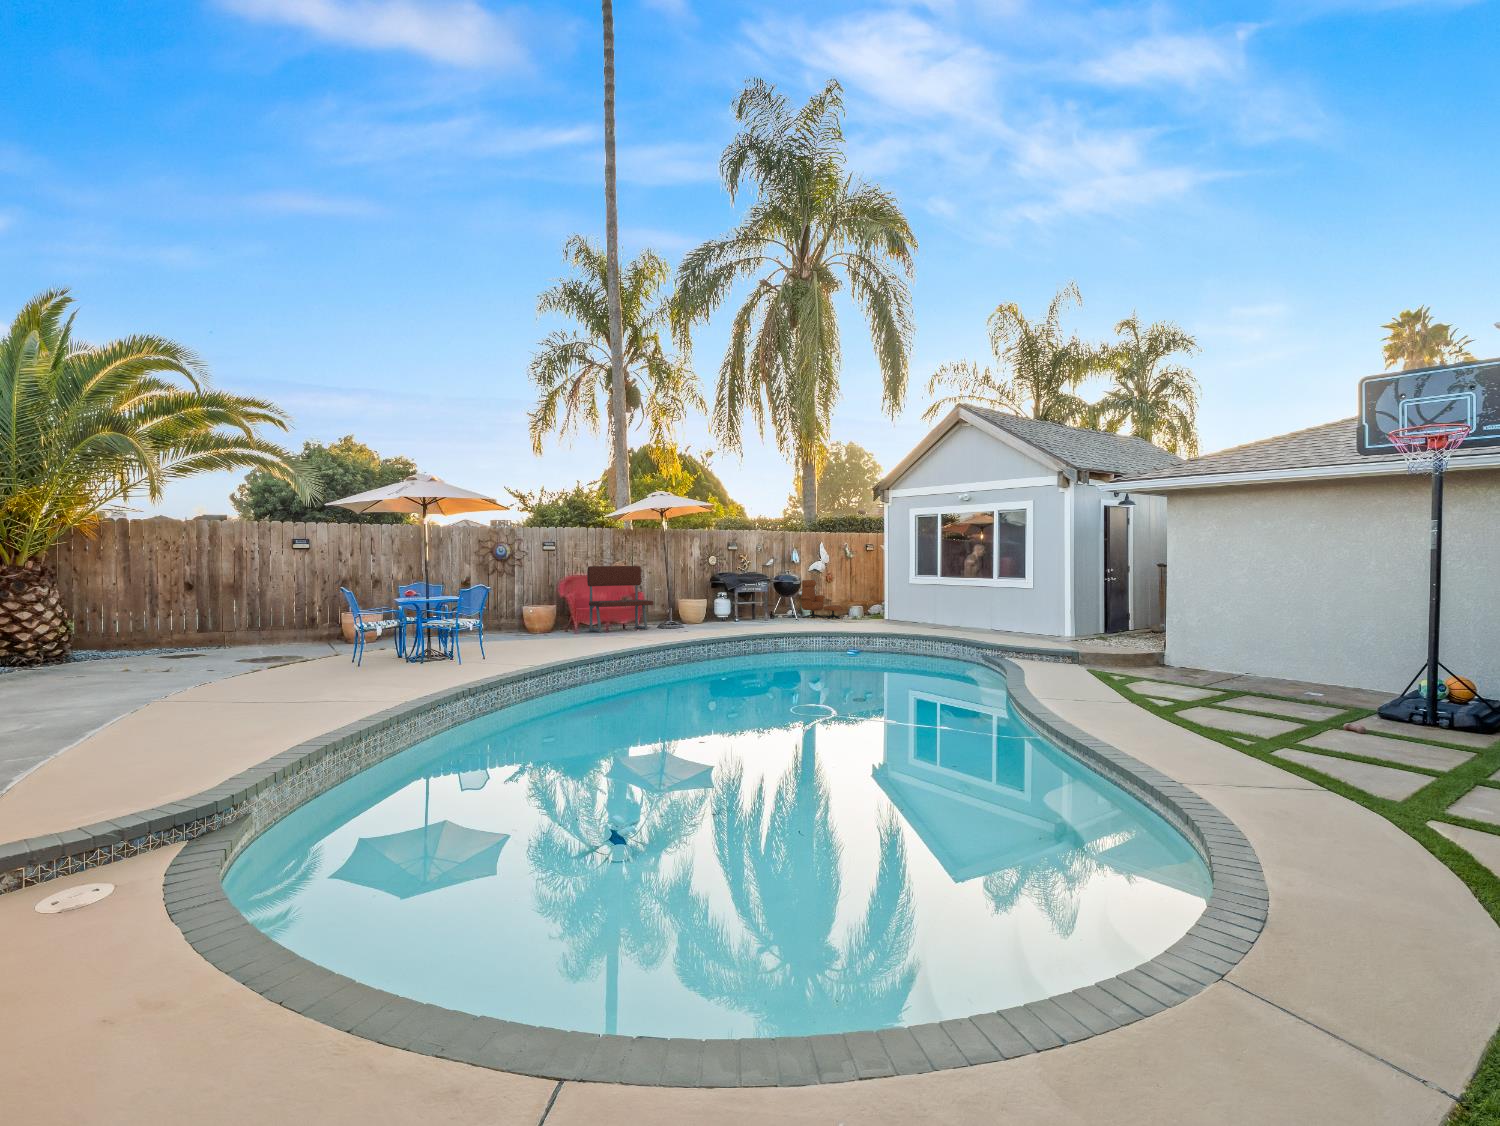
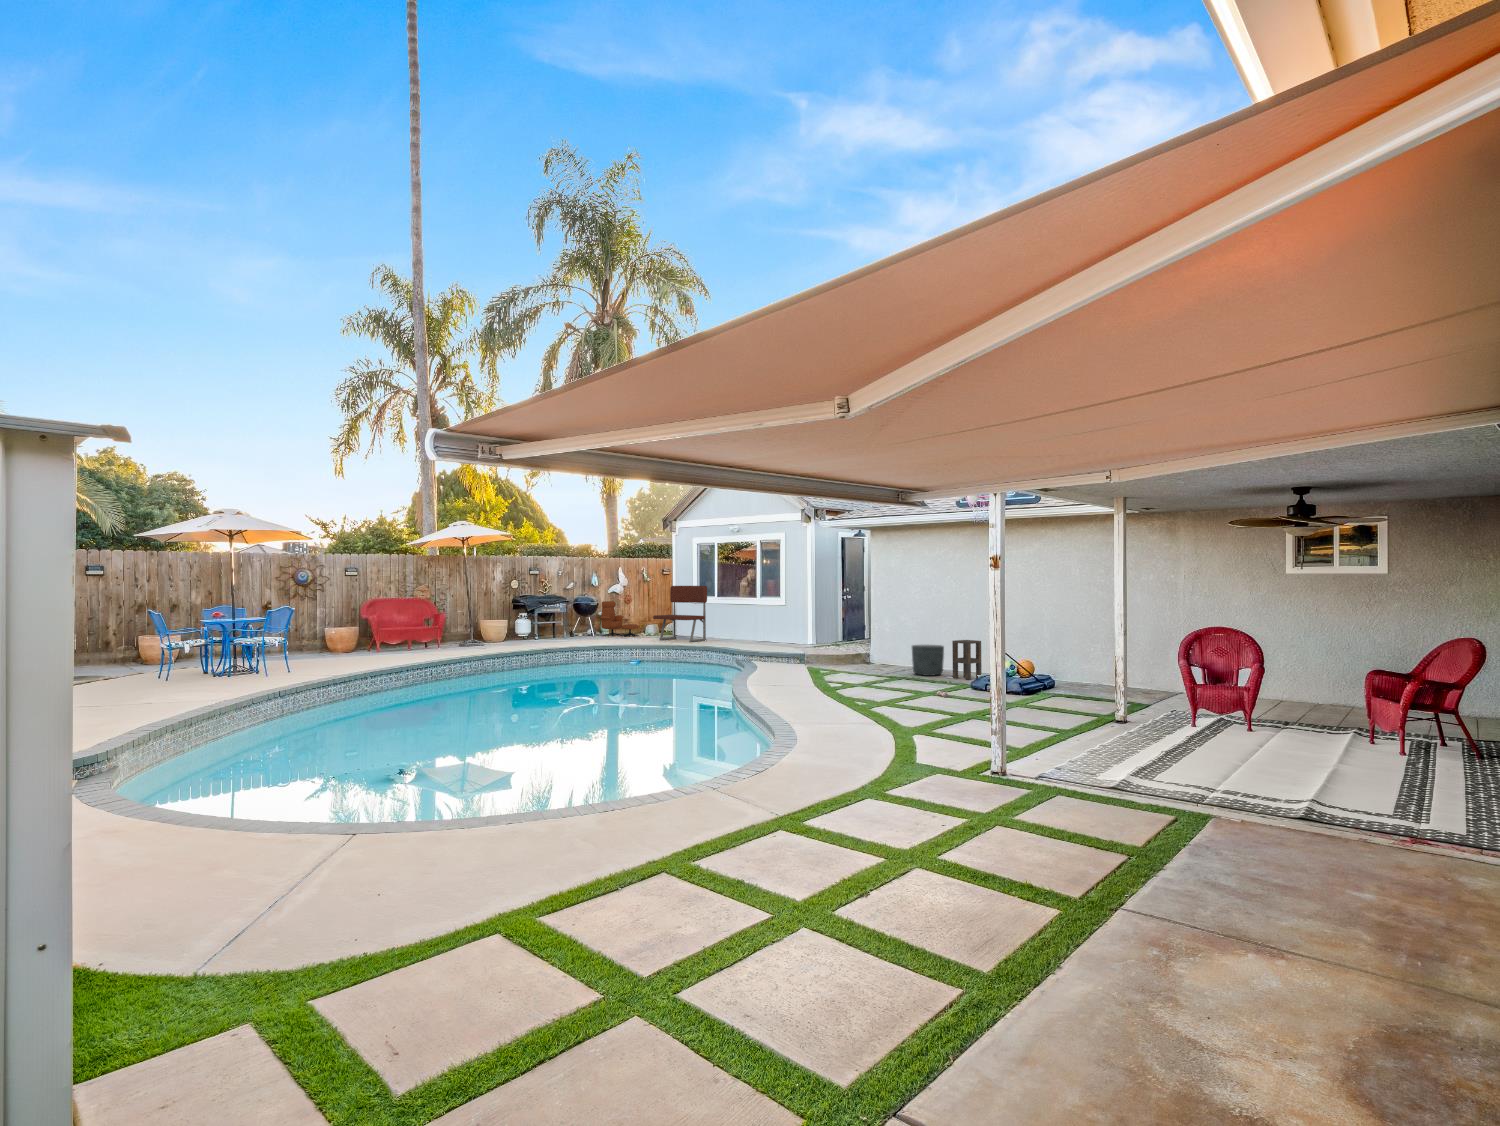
bench: present [587,566,653,632] -> present [653,586,707,642]
side table: none [1330,640,1378,698] -> present [952,640,982,680]
planter: none [1255,644,1308,688] -> present [912,645,944,676]

